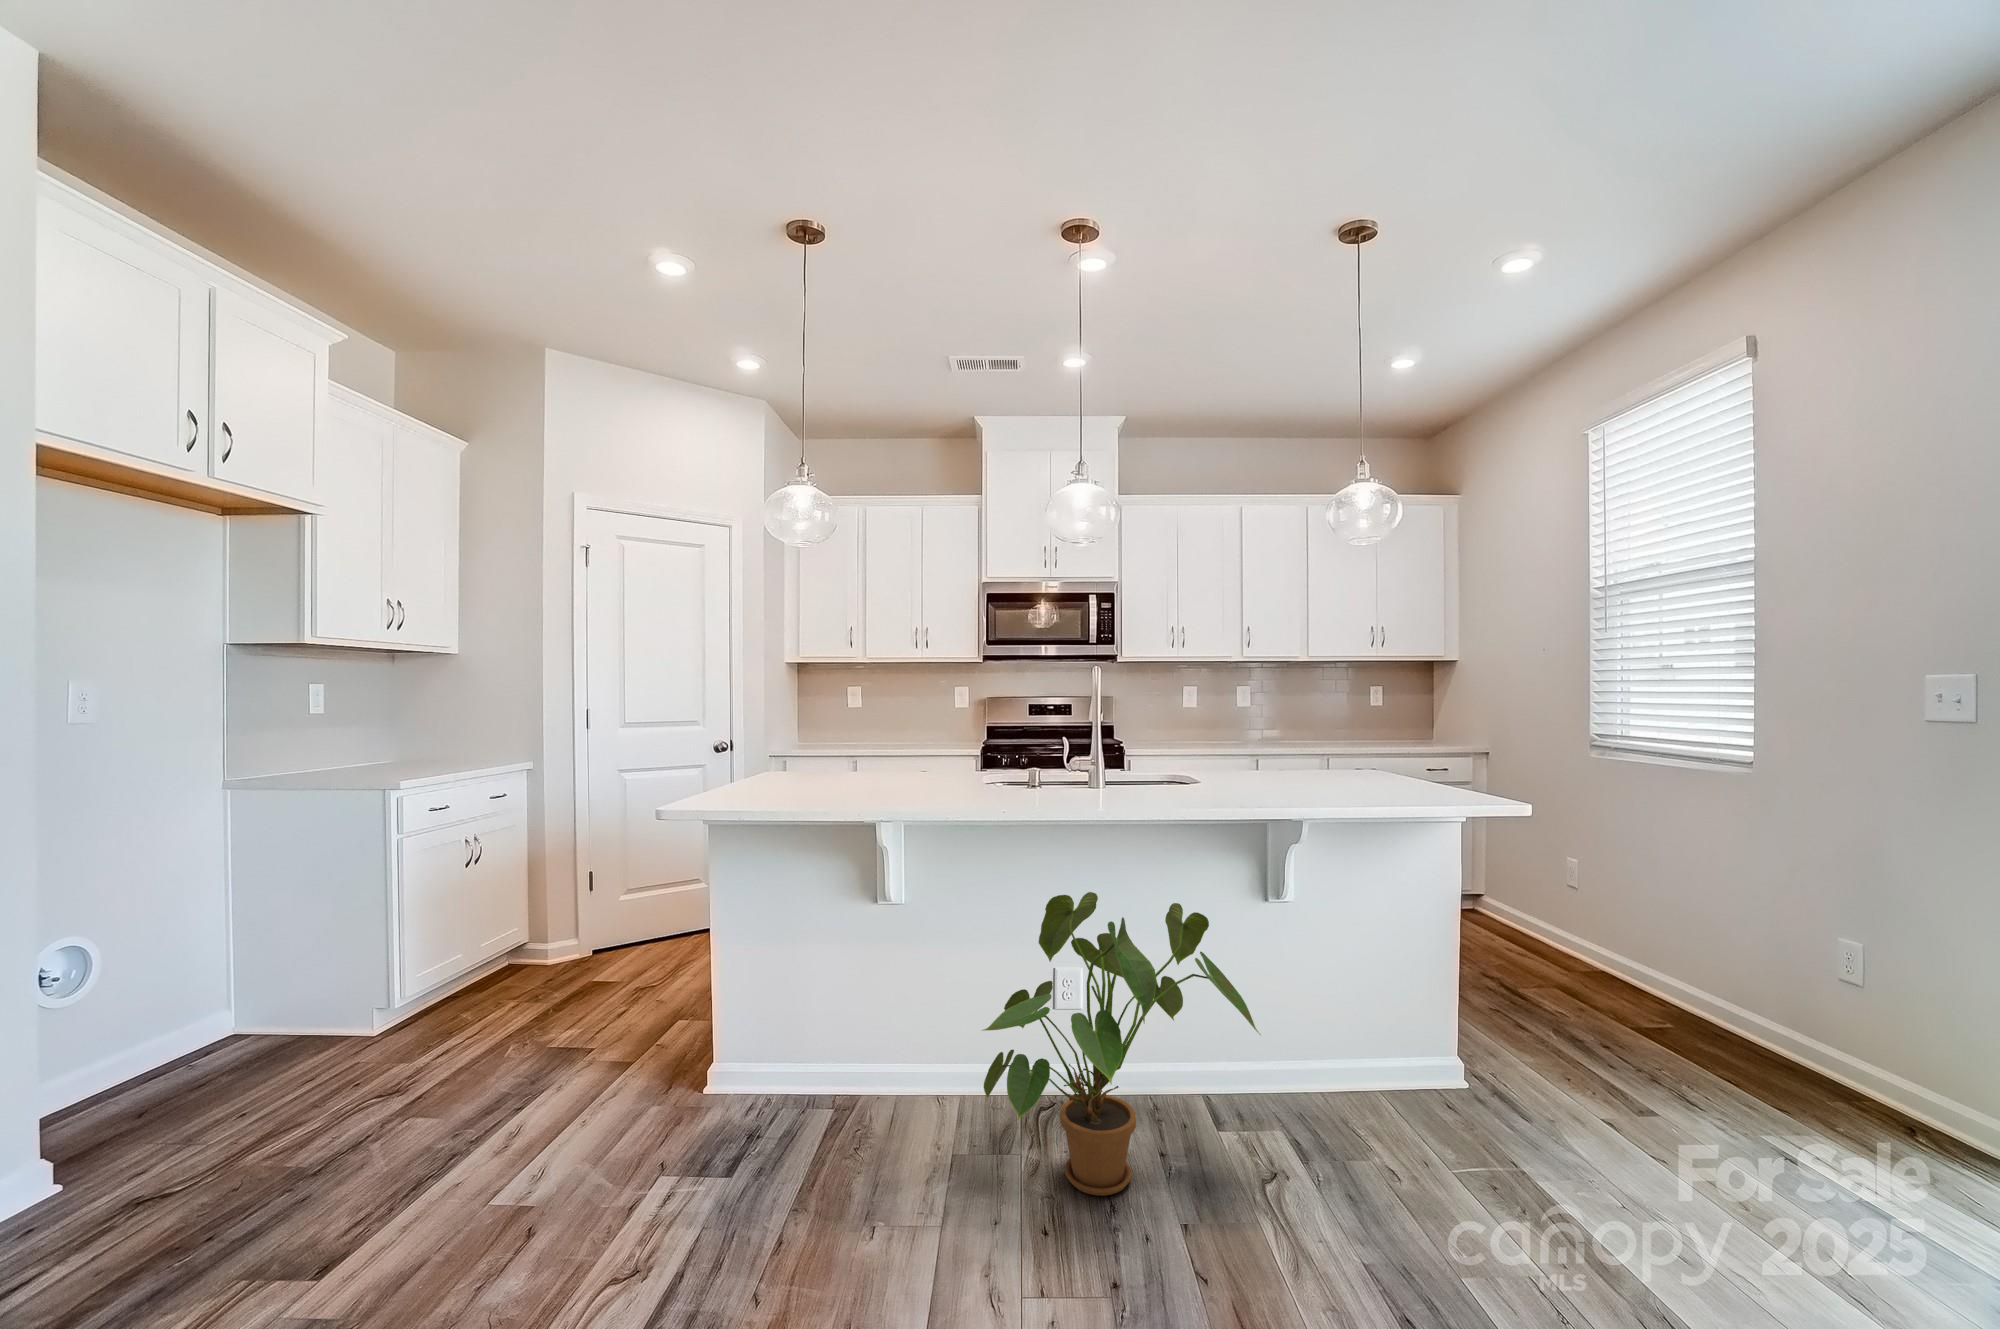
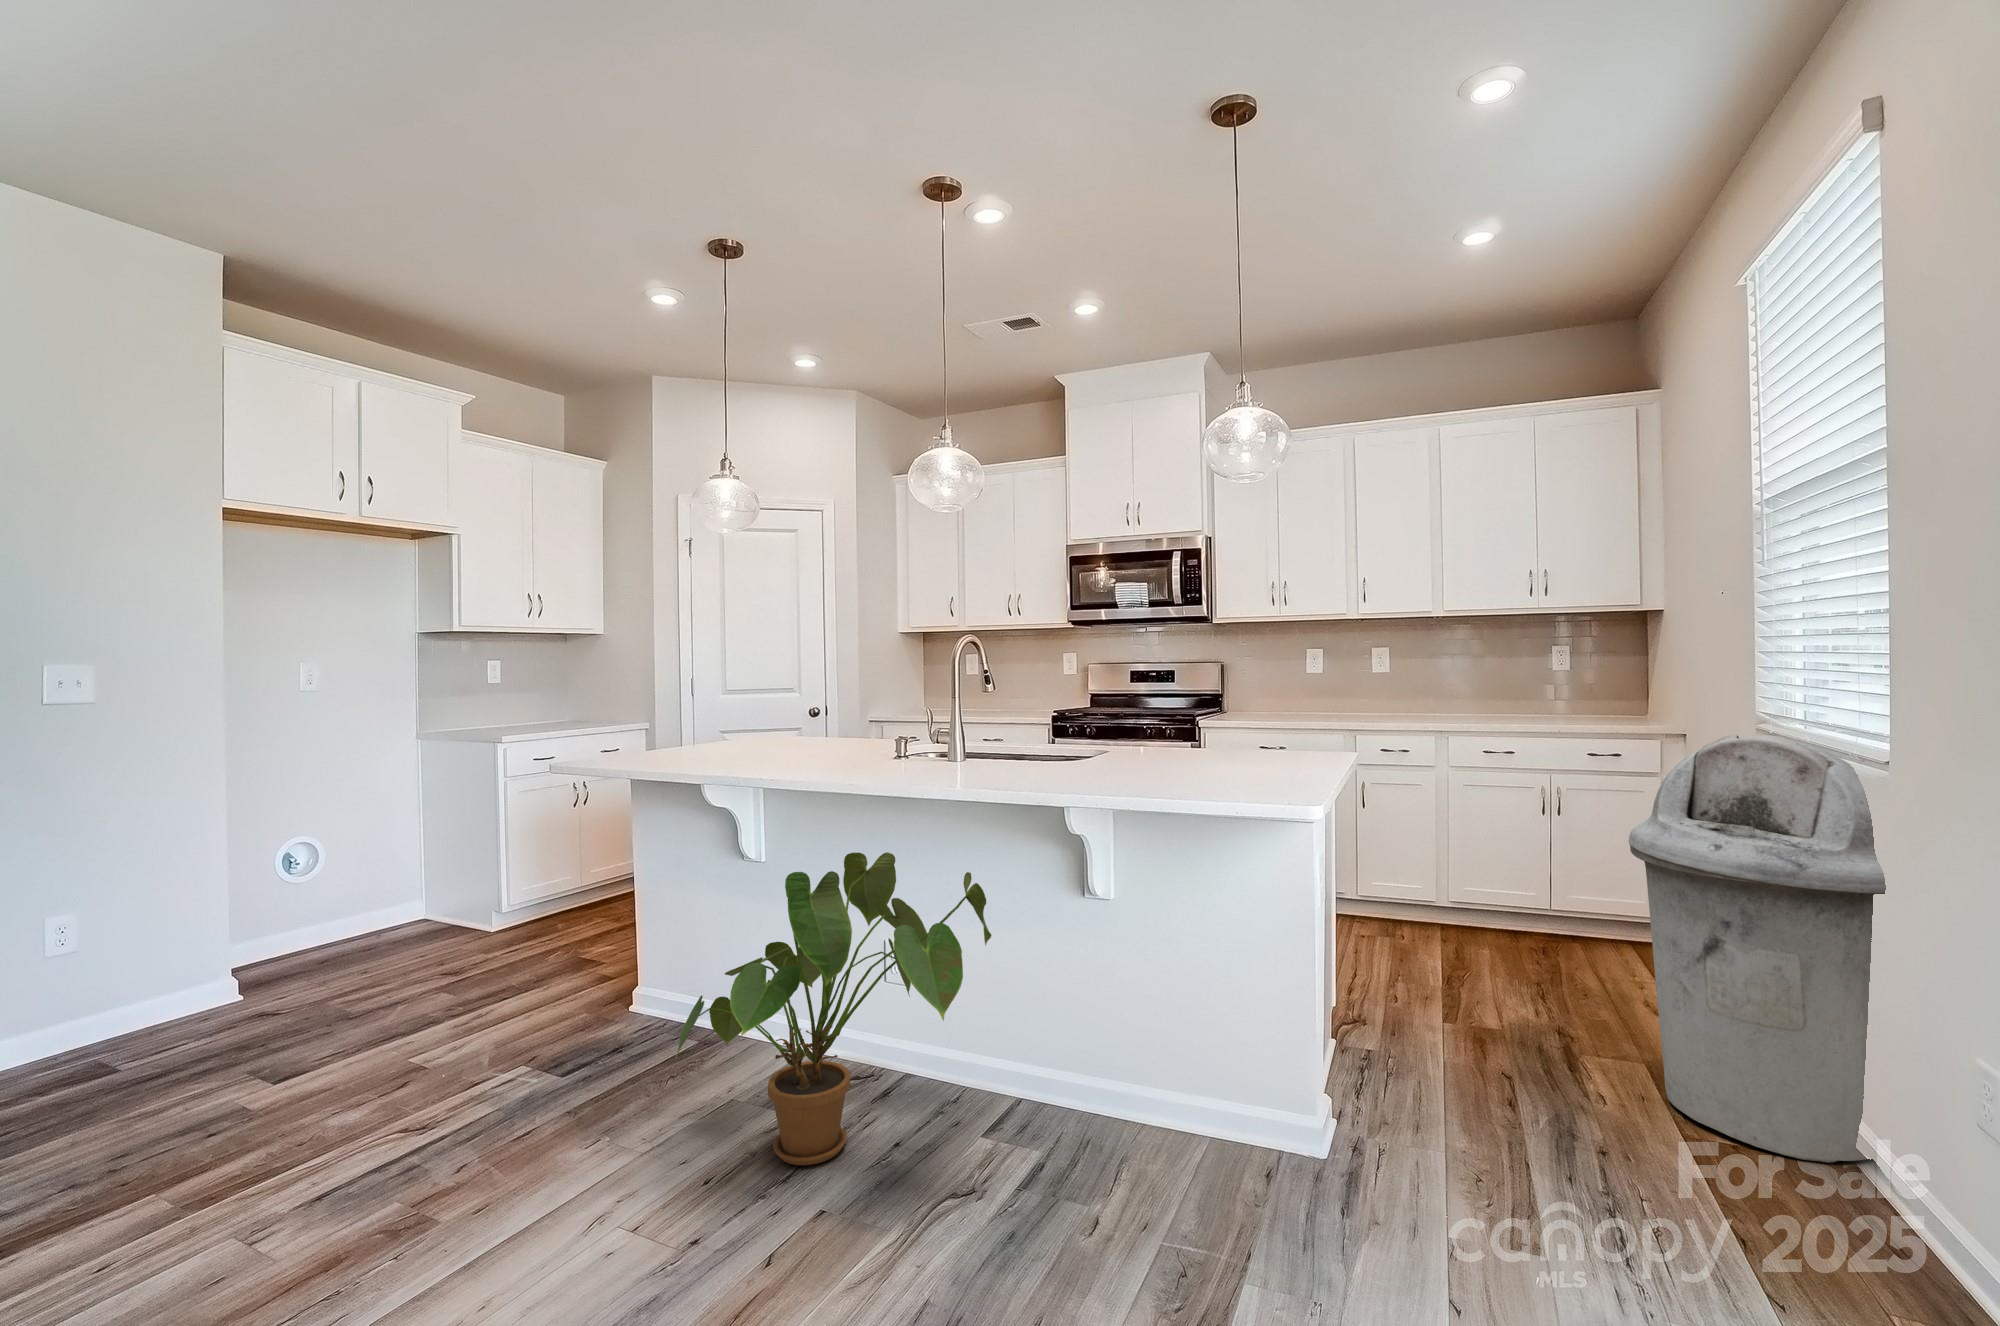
trash can: none [1519,764,1689,1027] -> present [1629,733,1886,1163]

